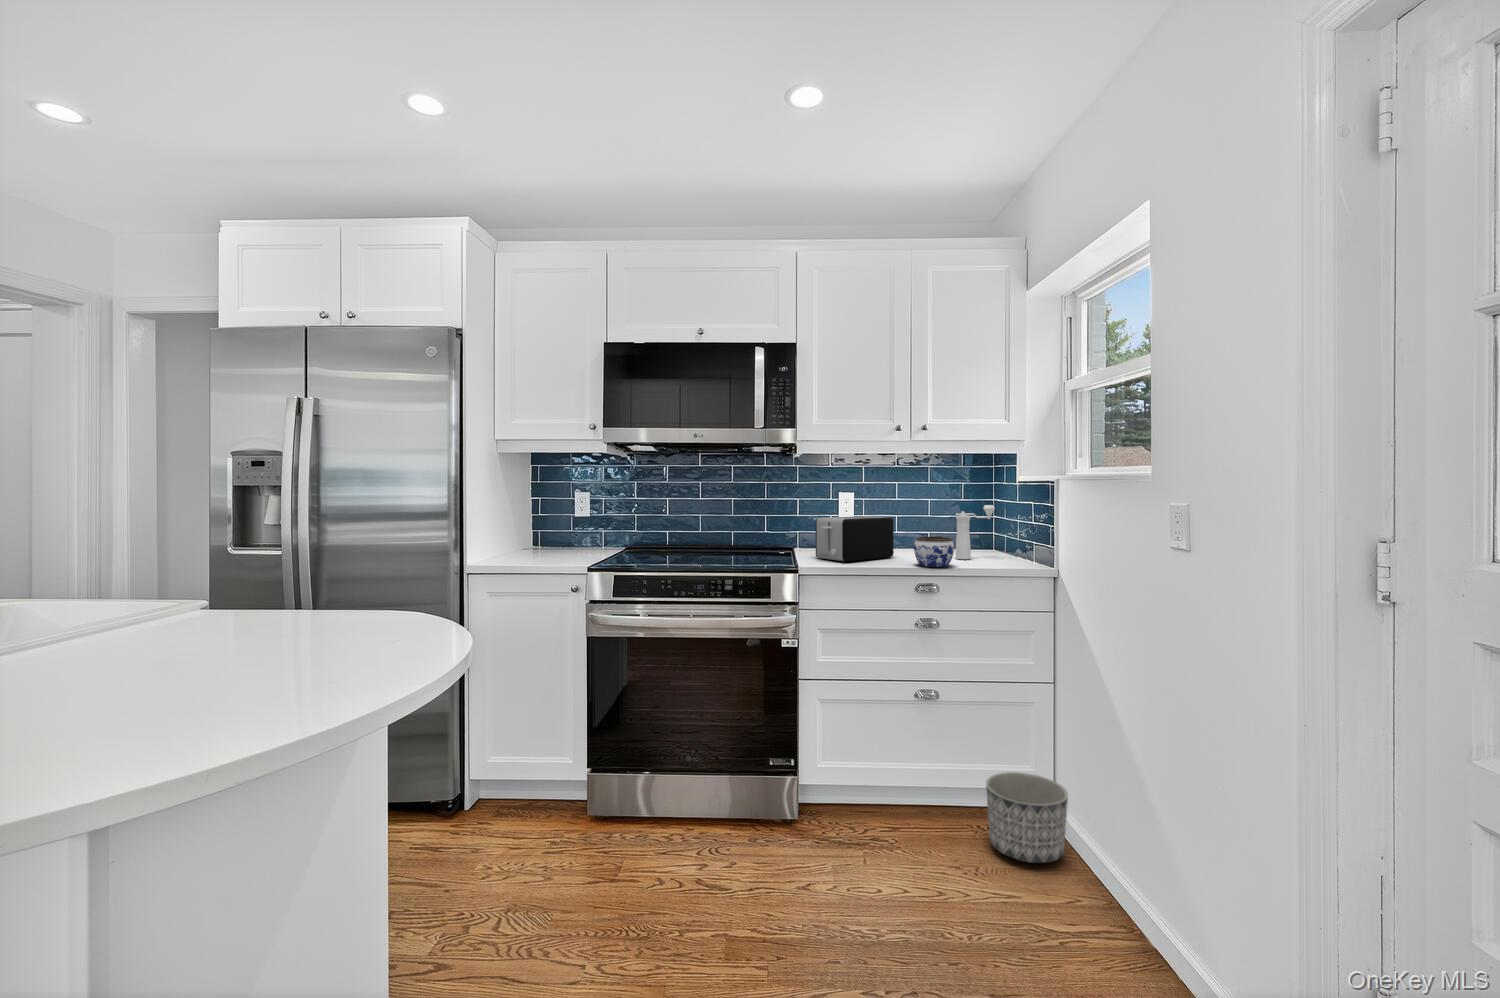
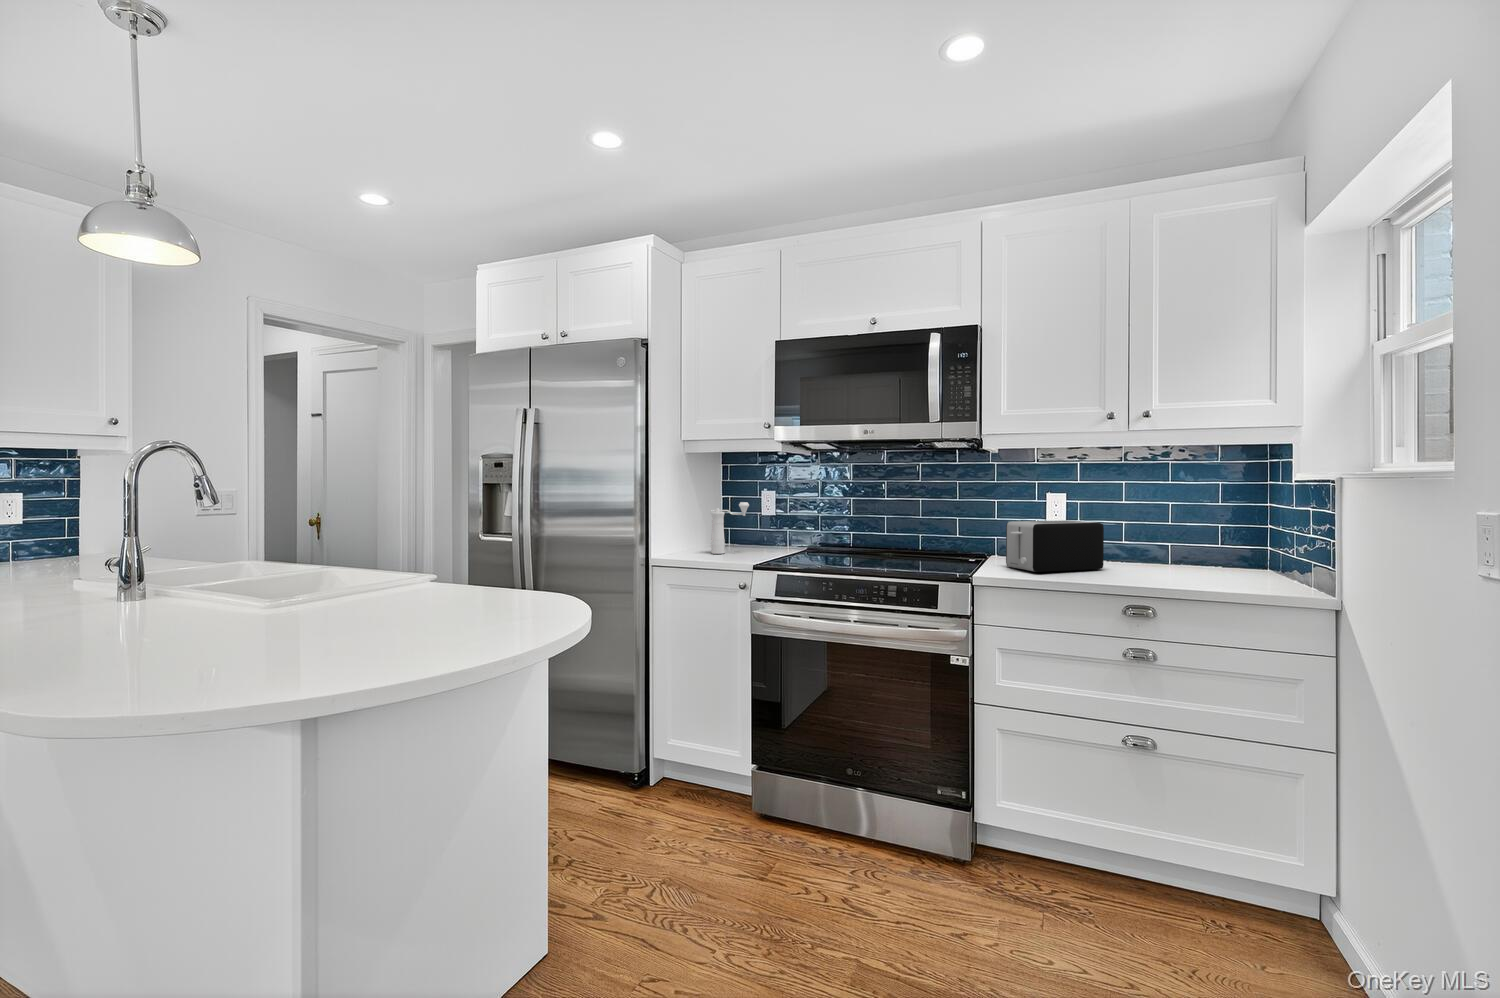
pepper mill: present [956,505,995,559] -> present [710,502,749,554]
jar: present [914,536,954,567] -> none [1121,547,1174,584]
planter: present [986,772,1068,863] -> none [1200,843,1317,965]

